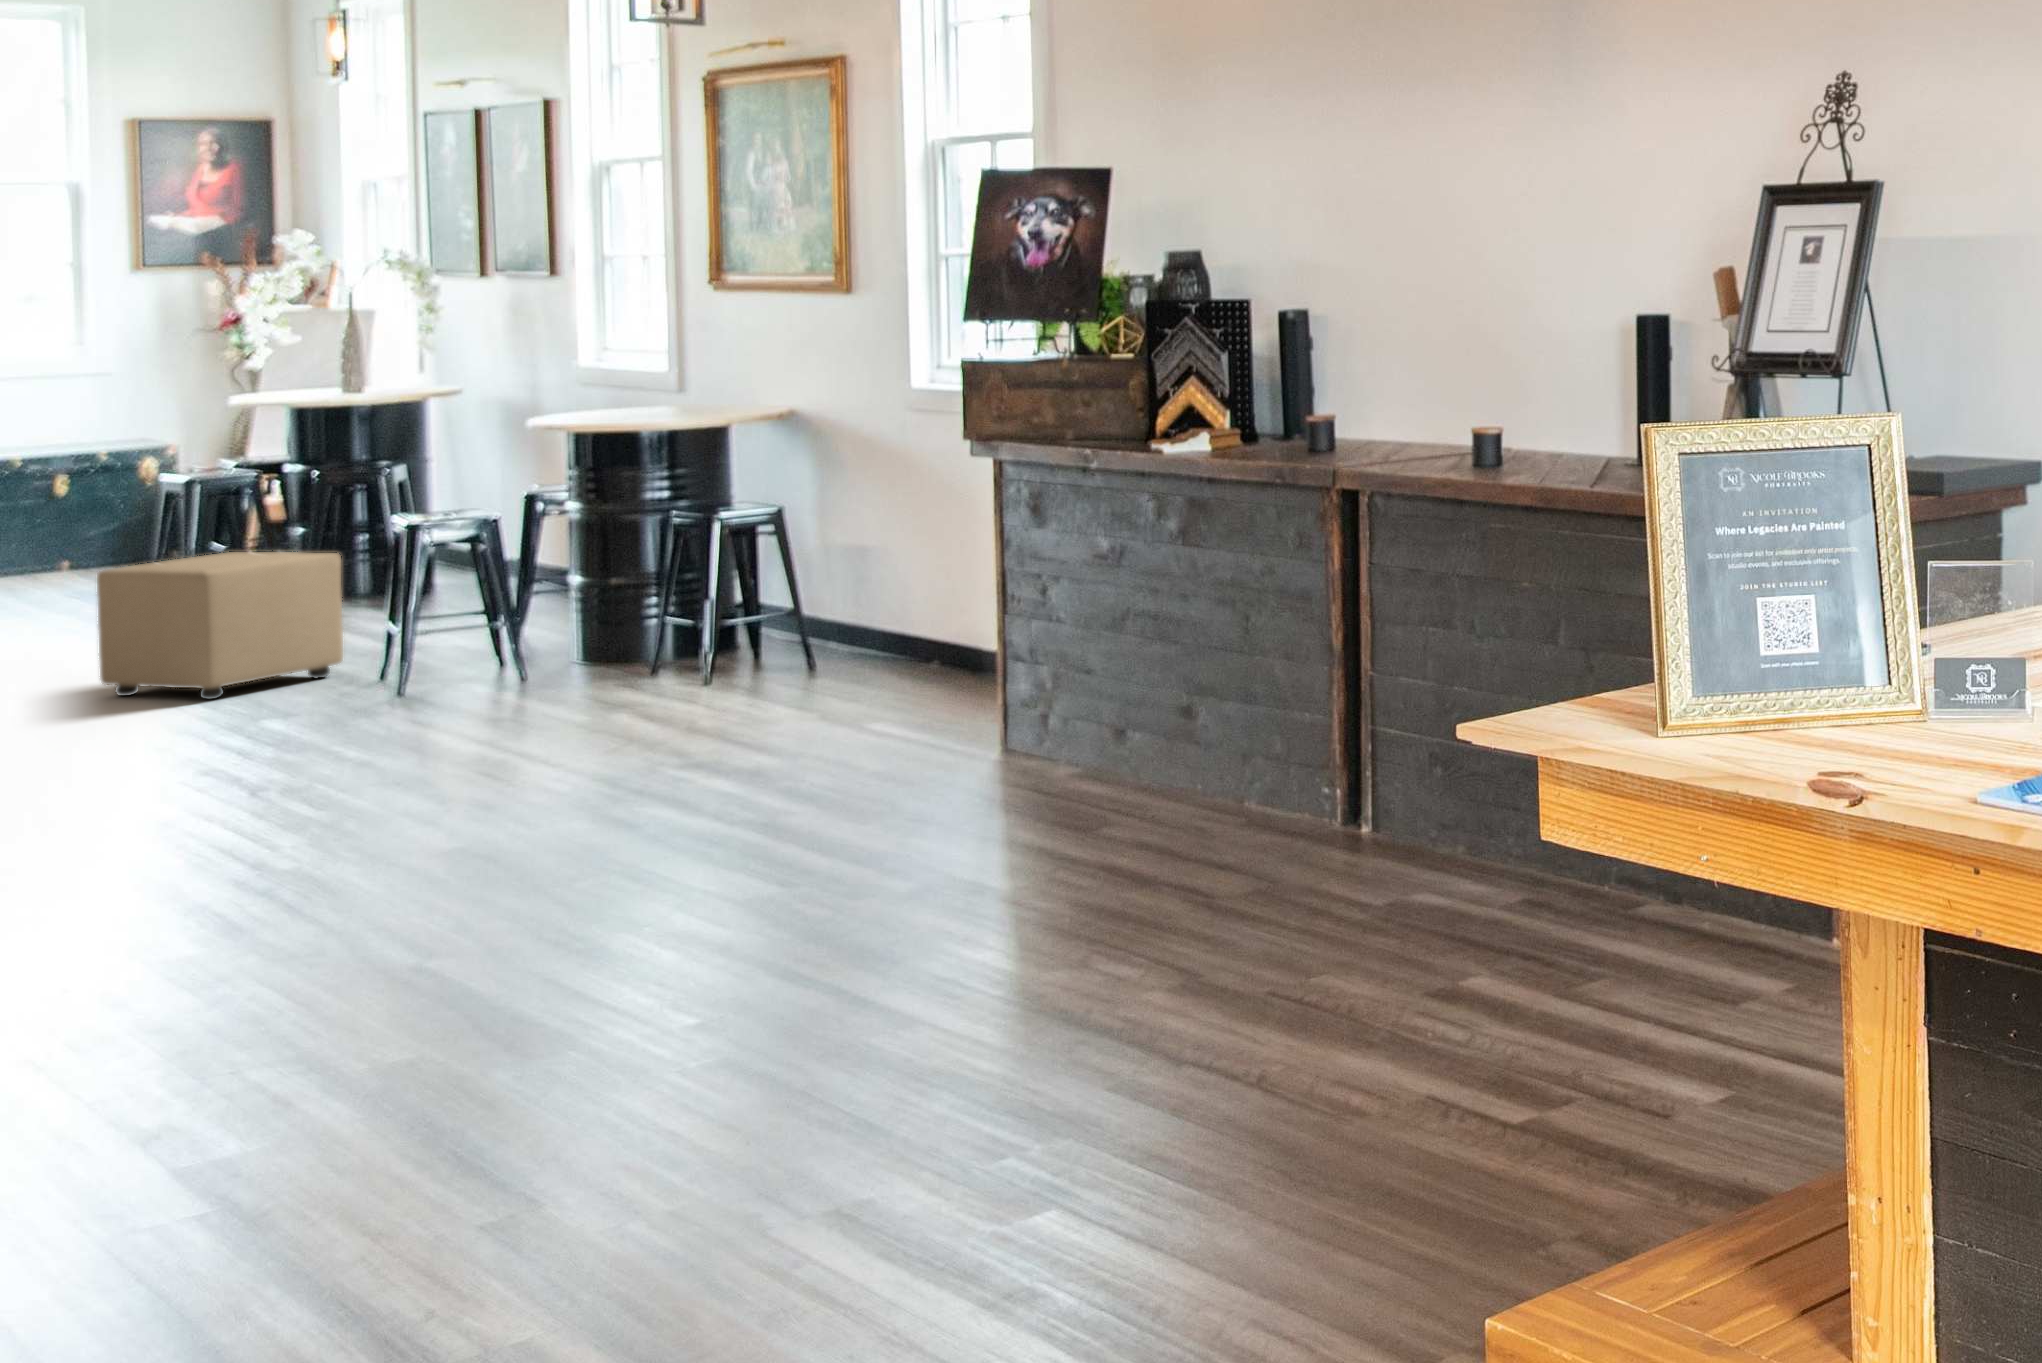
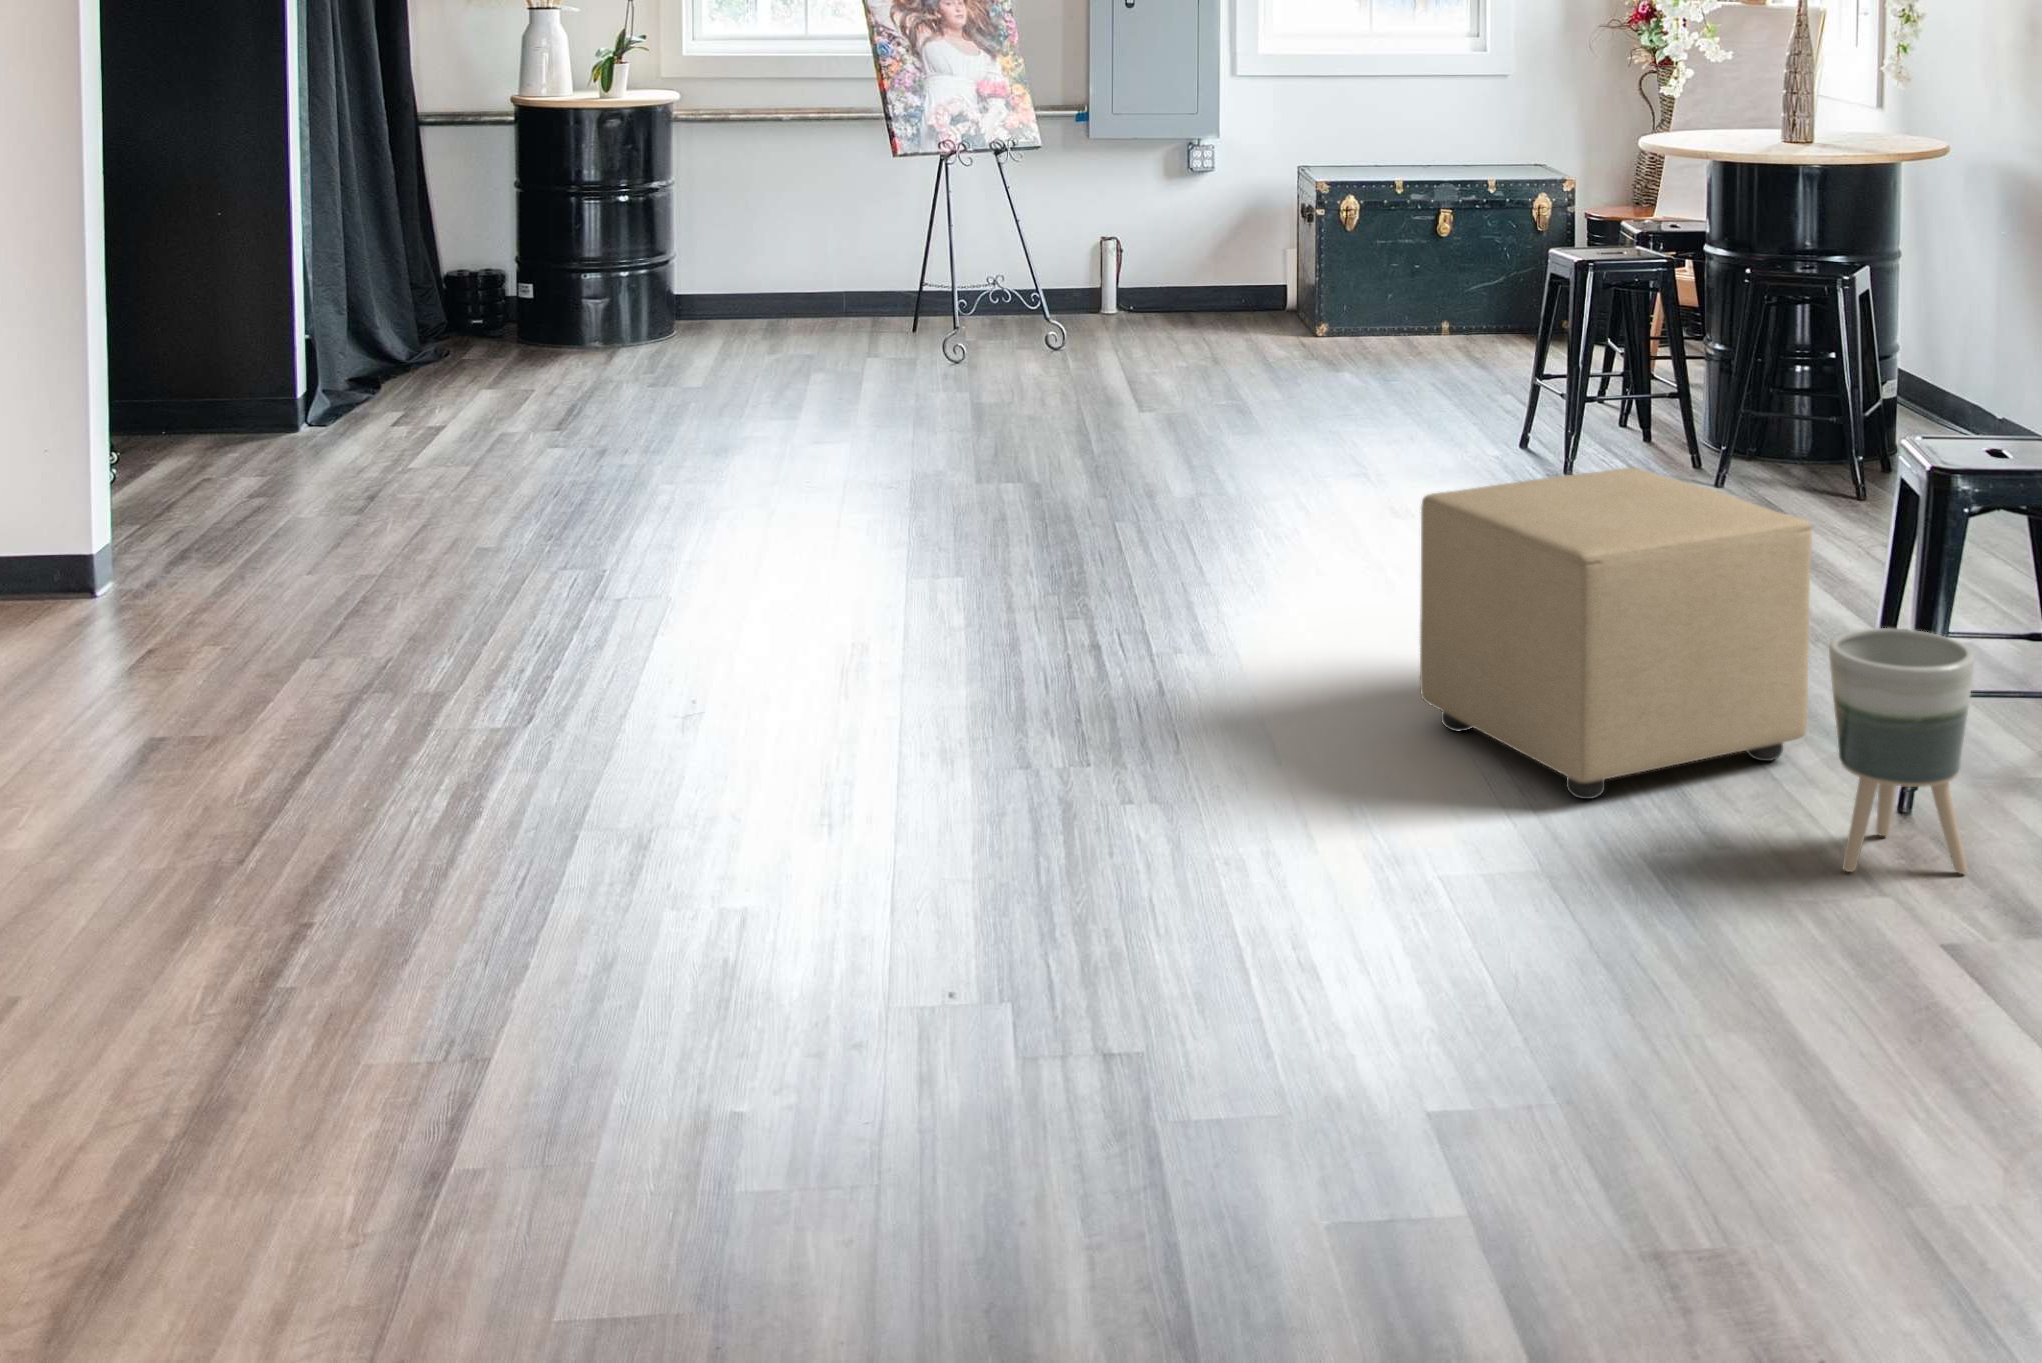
planter: none [346,584,423,693] -> present [1829,628,1975,874]

